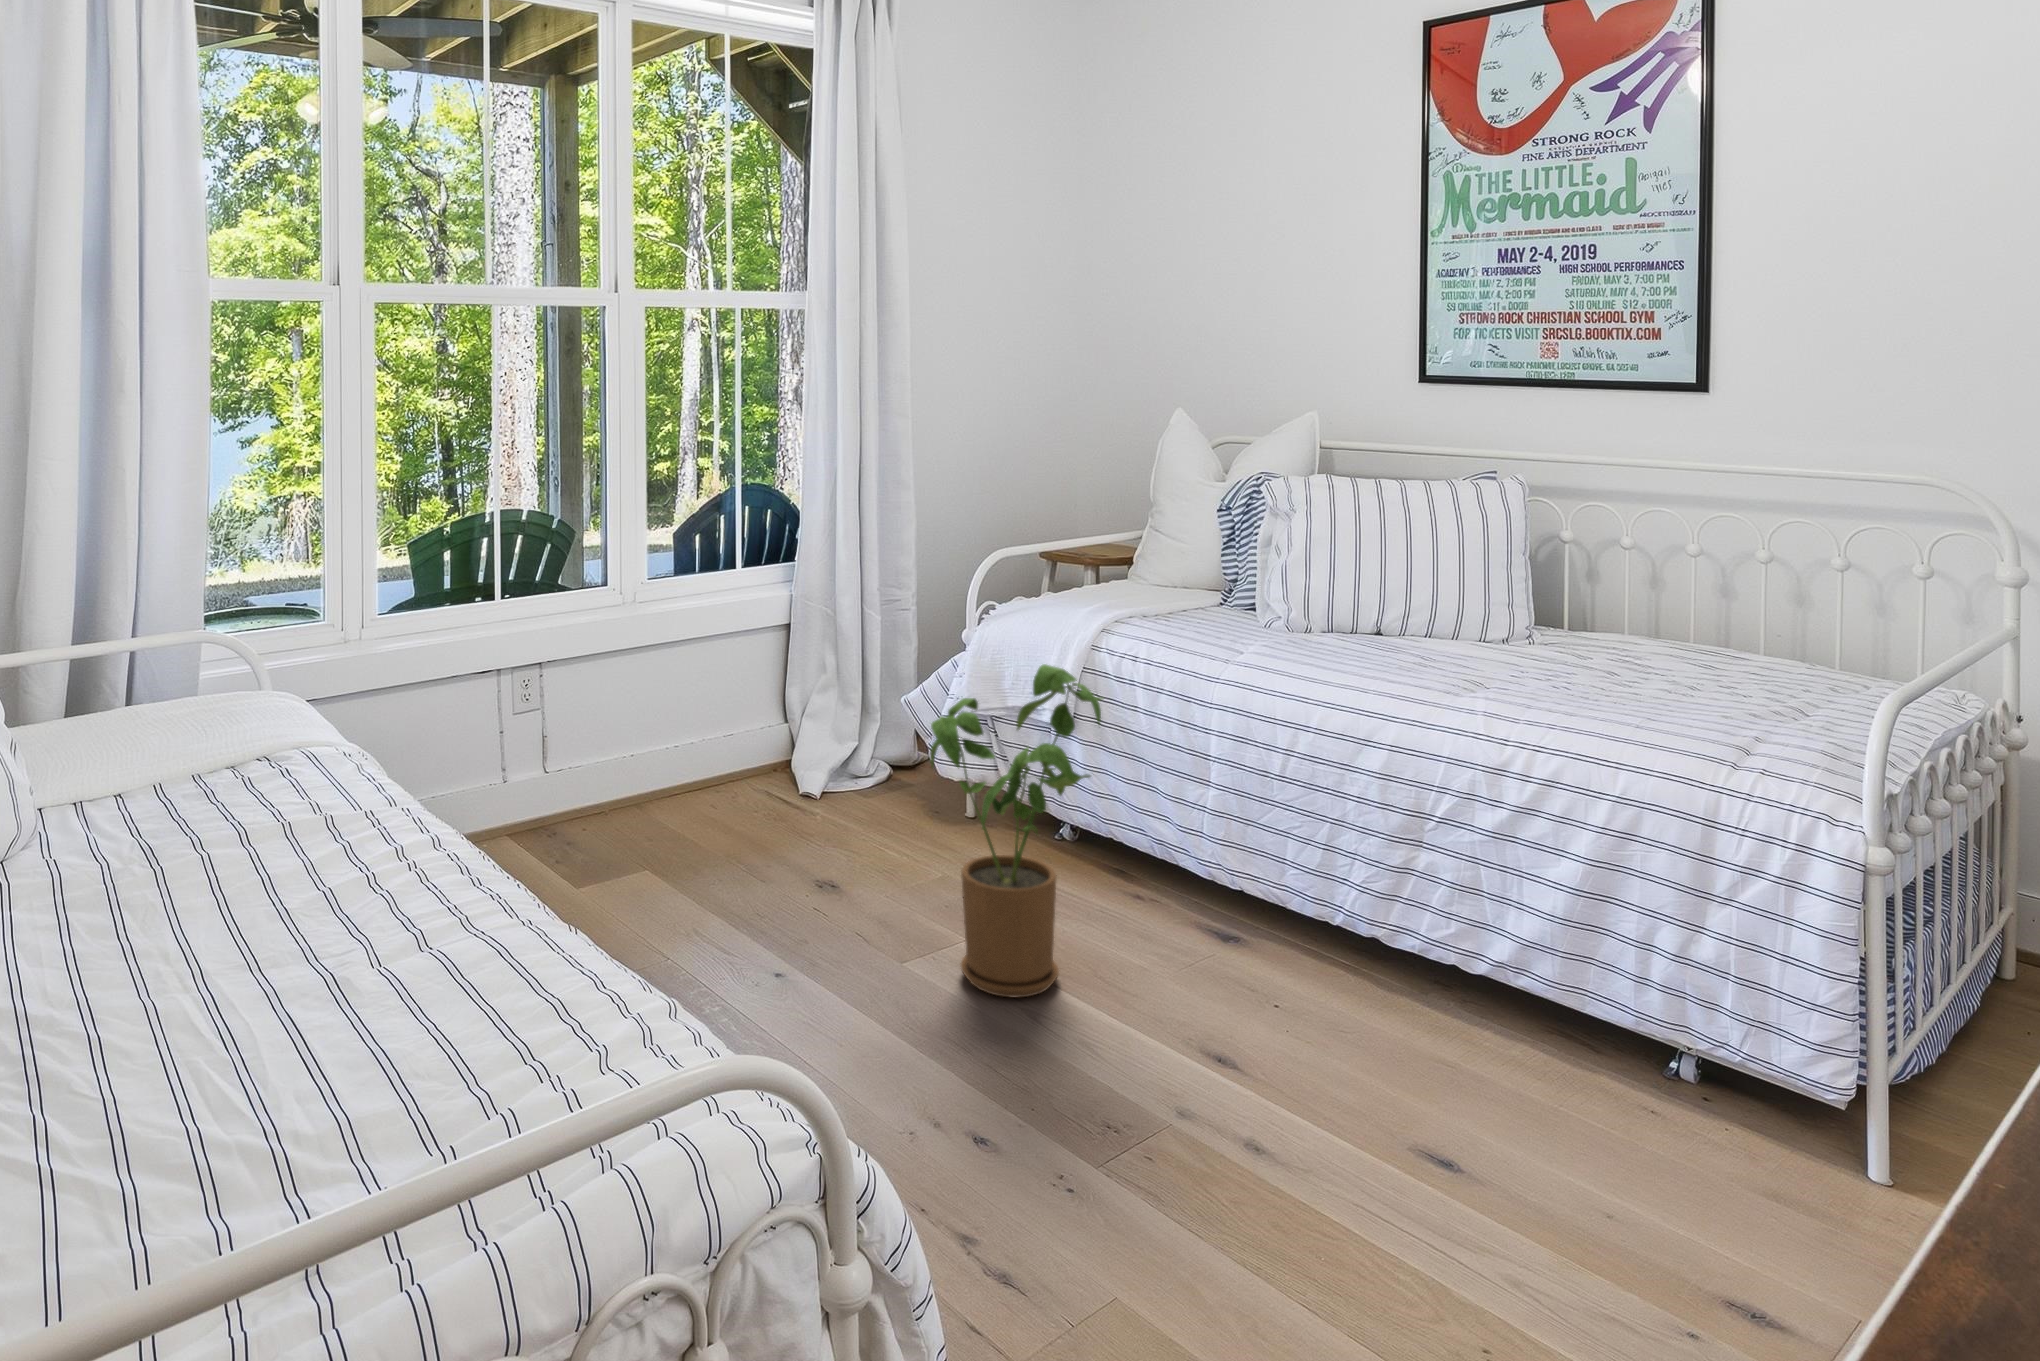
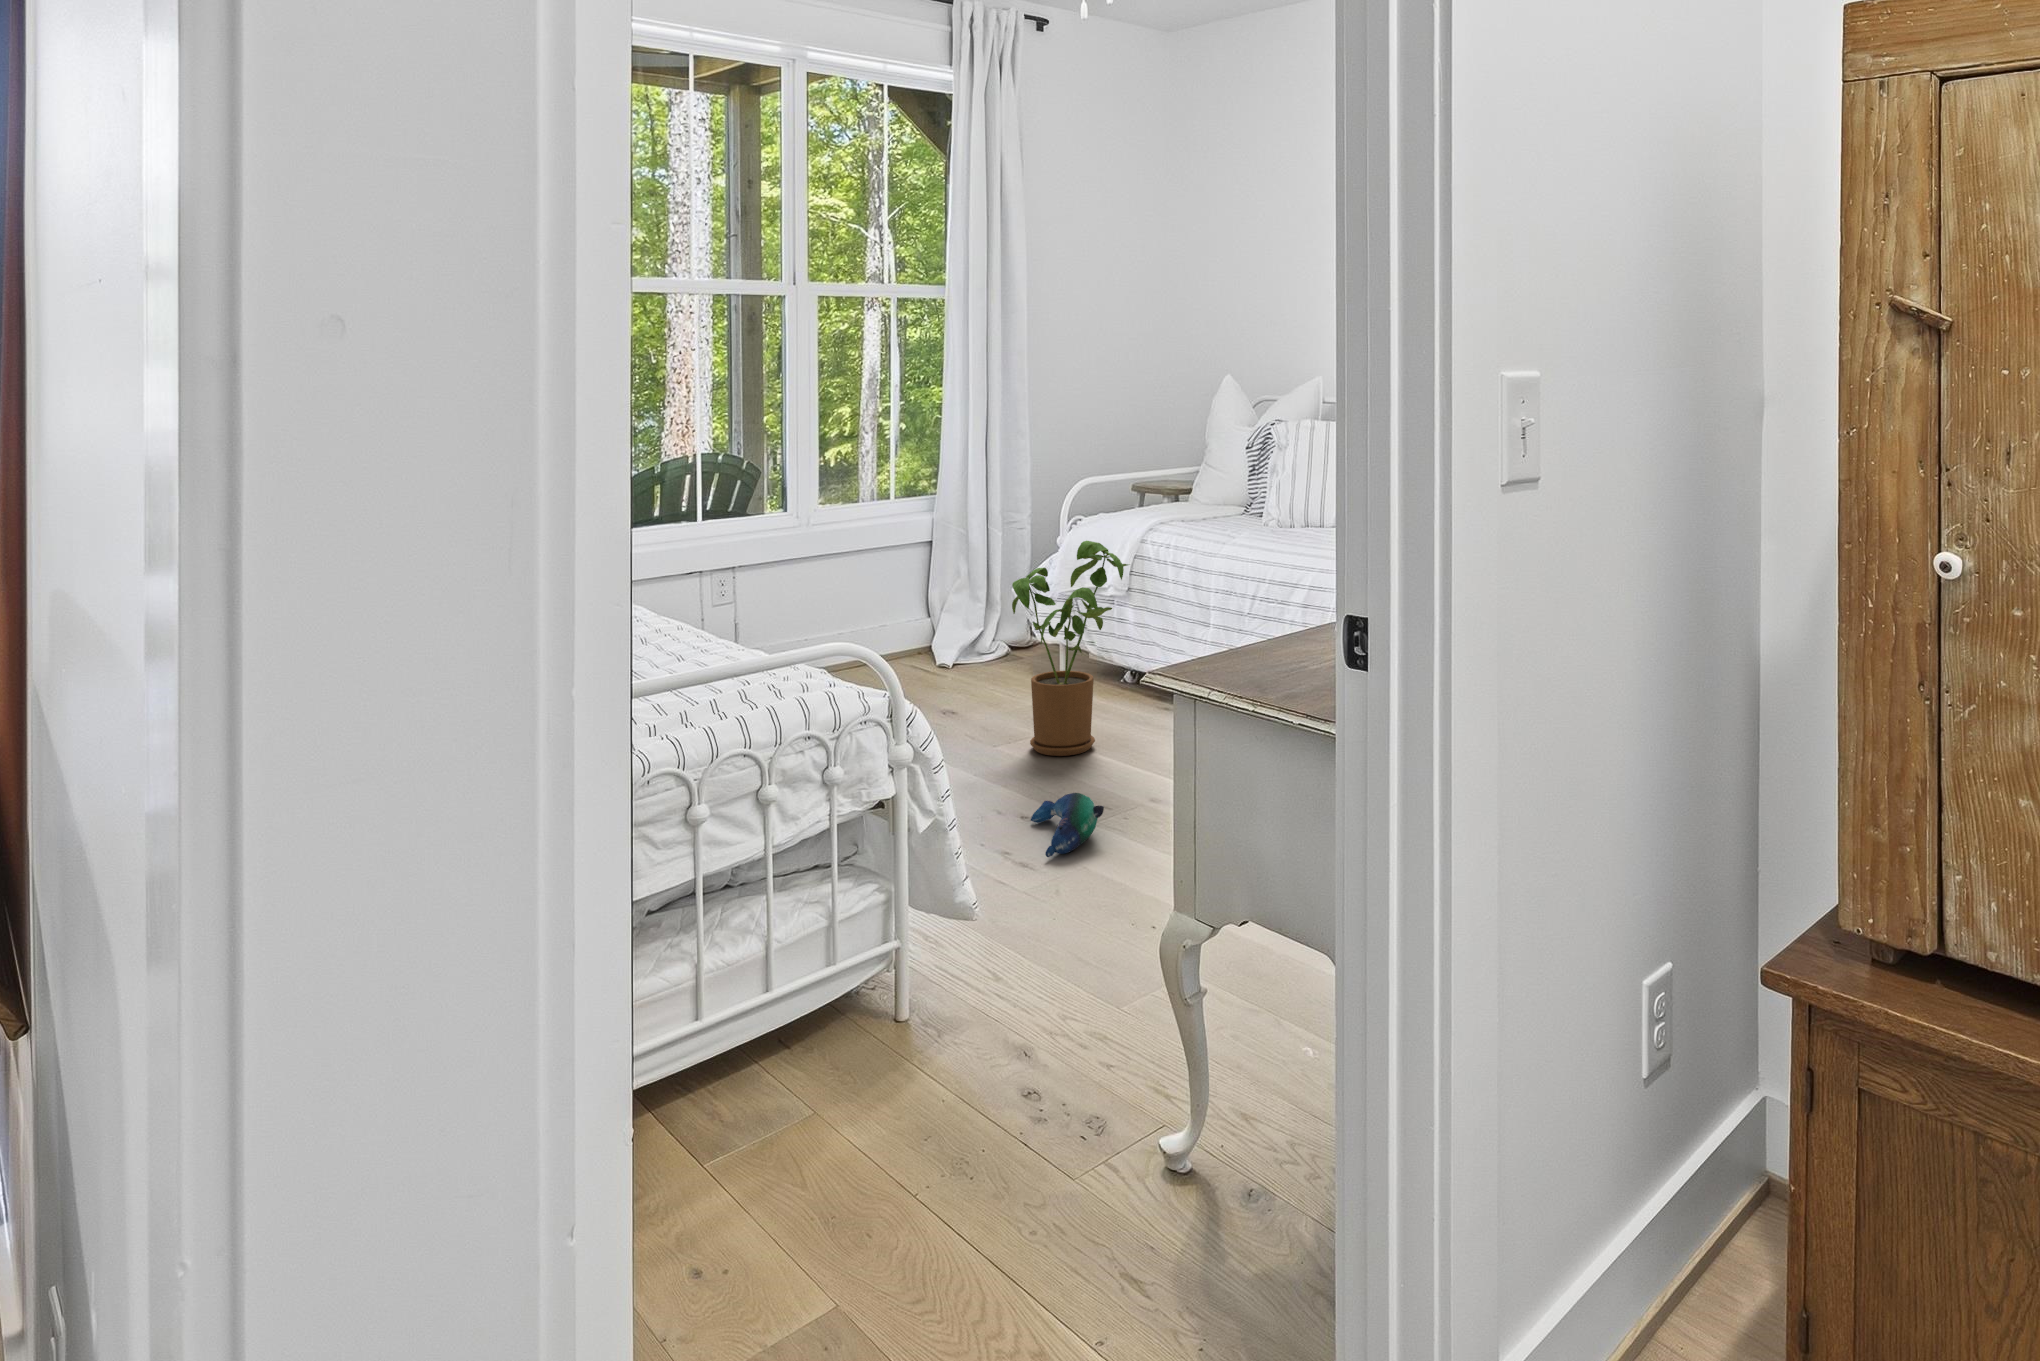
plush toy: none [1002,1132,1143,1291] -> present [1031,793,1104,857]

